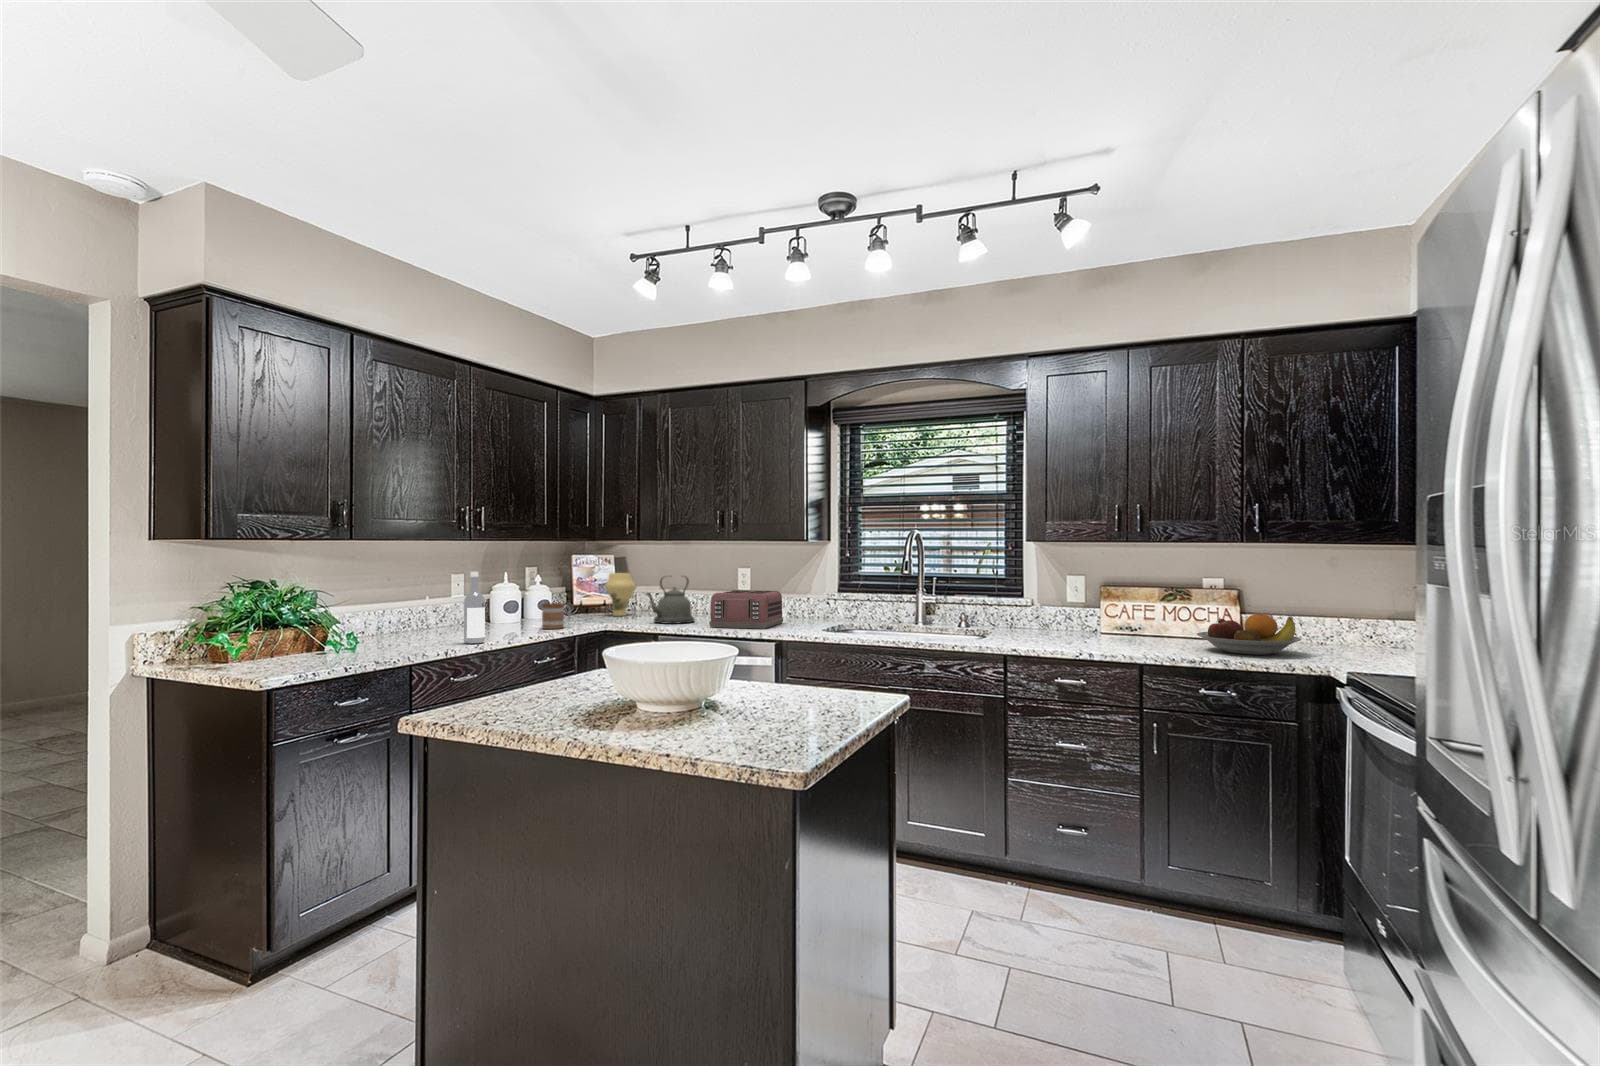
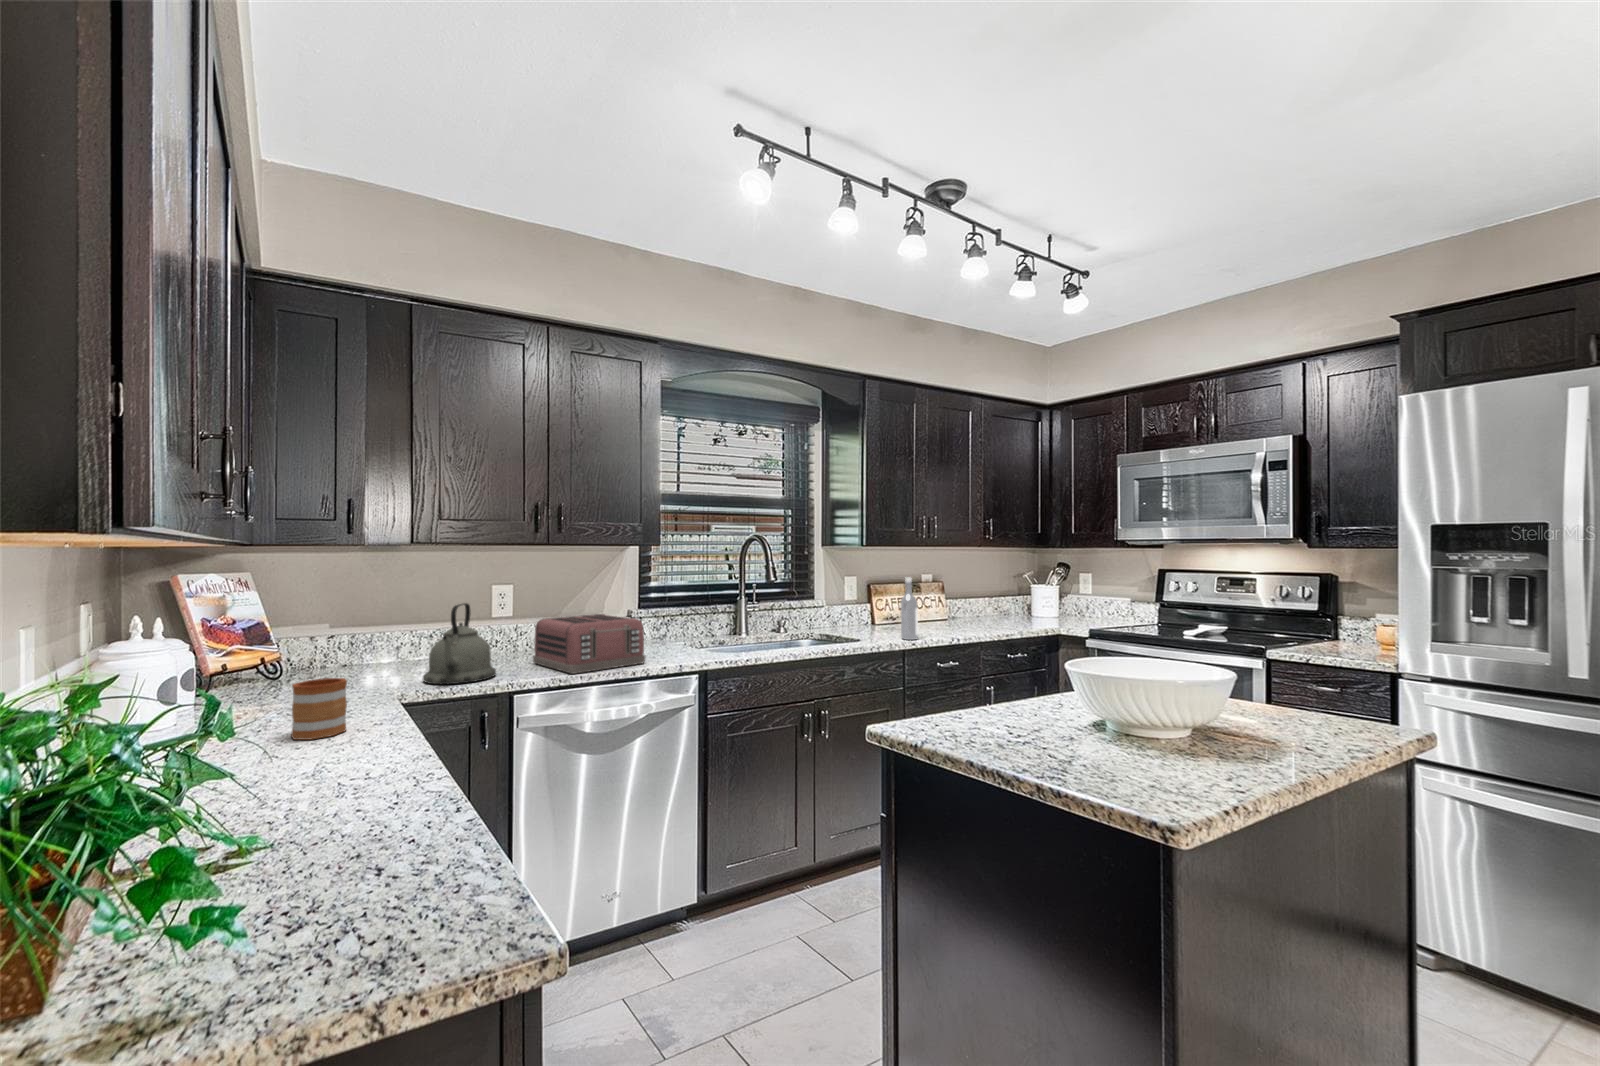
wine bottle: present [464,572,485,644] -> present [901,577,918,640]
vase: present [606,573,635,616] -> none [231,607,306,691]
fruit bowl: present [1197,614,1301,655] -> none [951,598,1014,626]

